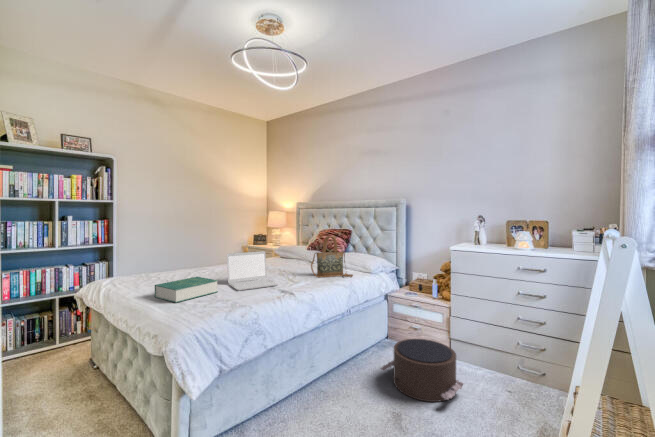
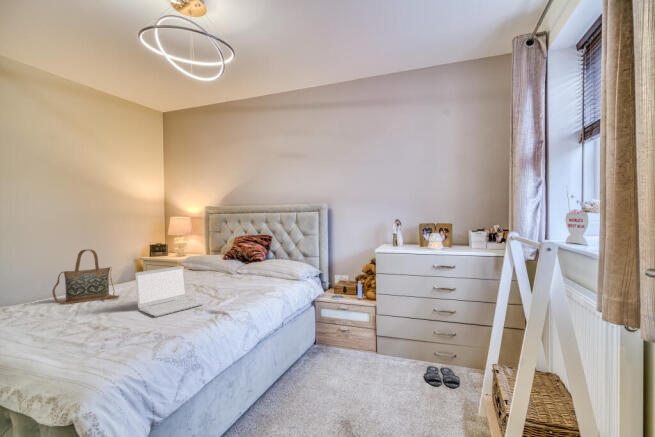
handbag: present [311,236,353,277] -> present [52,249,119,304]
book: present [155,277,218,303] -> none [32,305,129,345]
pouf: present [381,339,464,402] -> none [319,341,399,403]
slippers: none [499,380,544,407] -> present [424,366,460,388]

